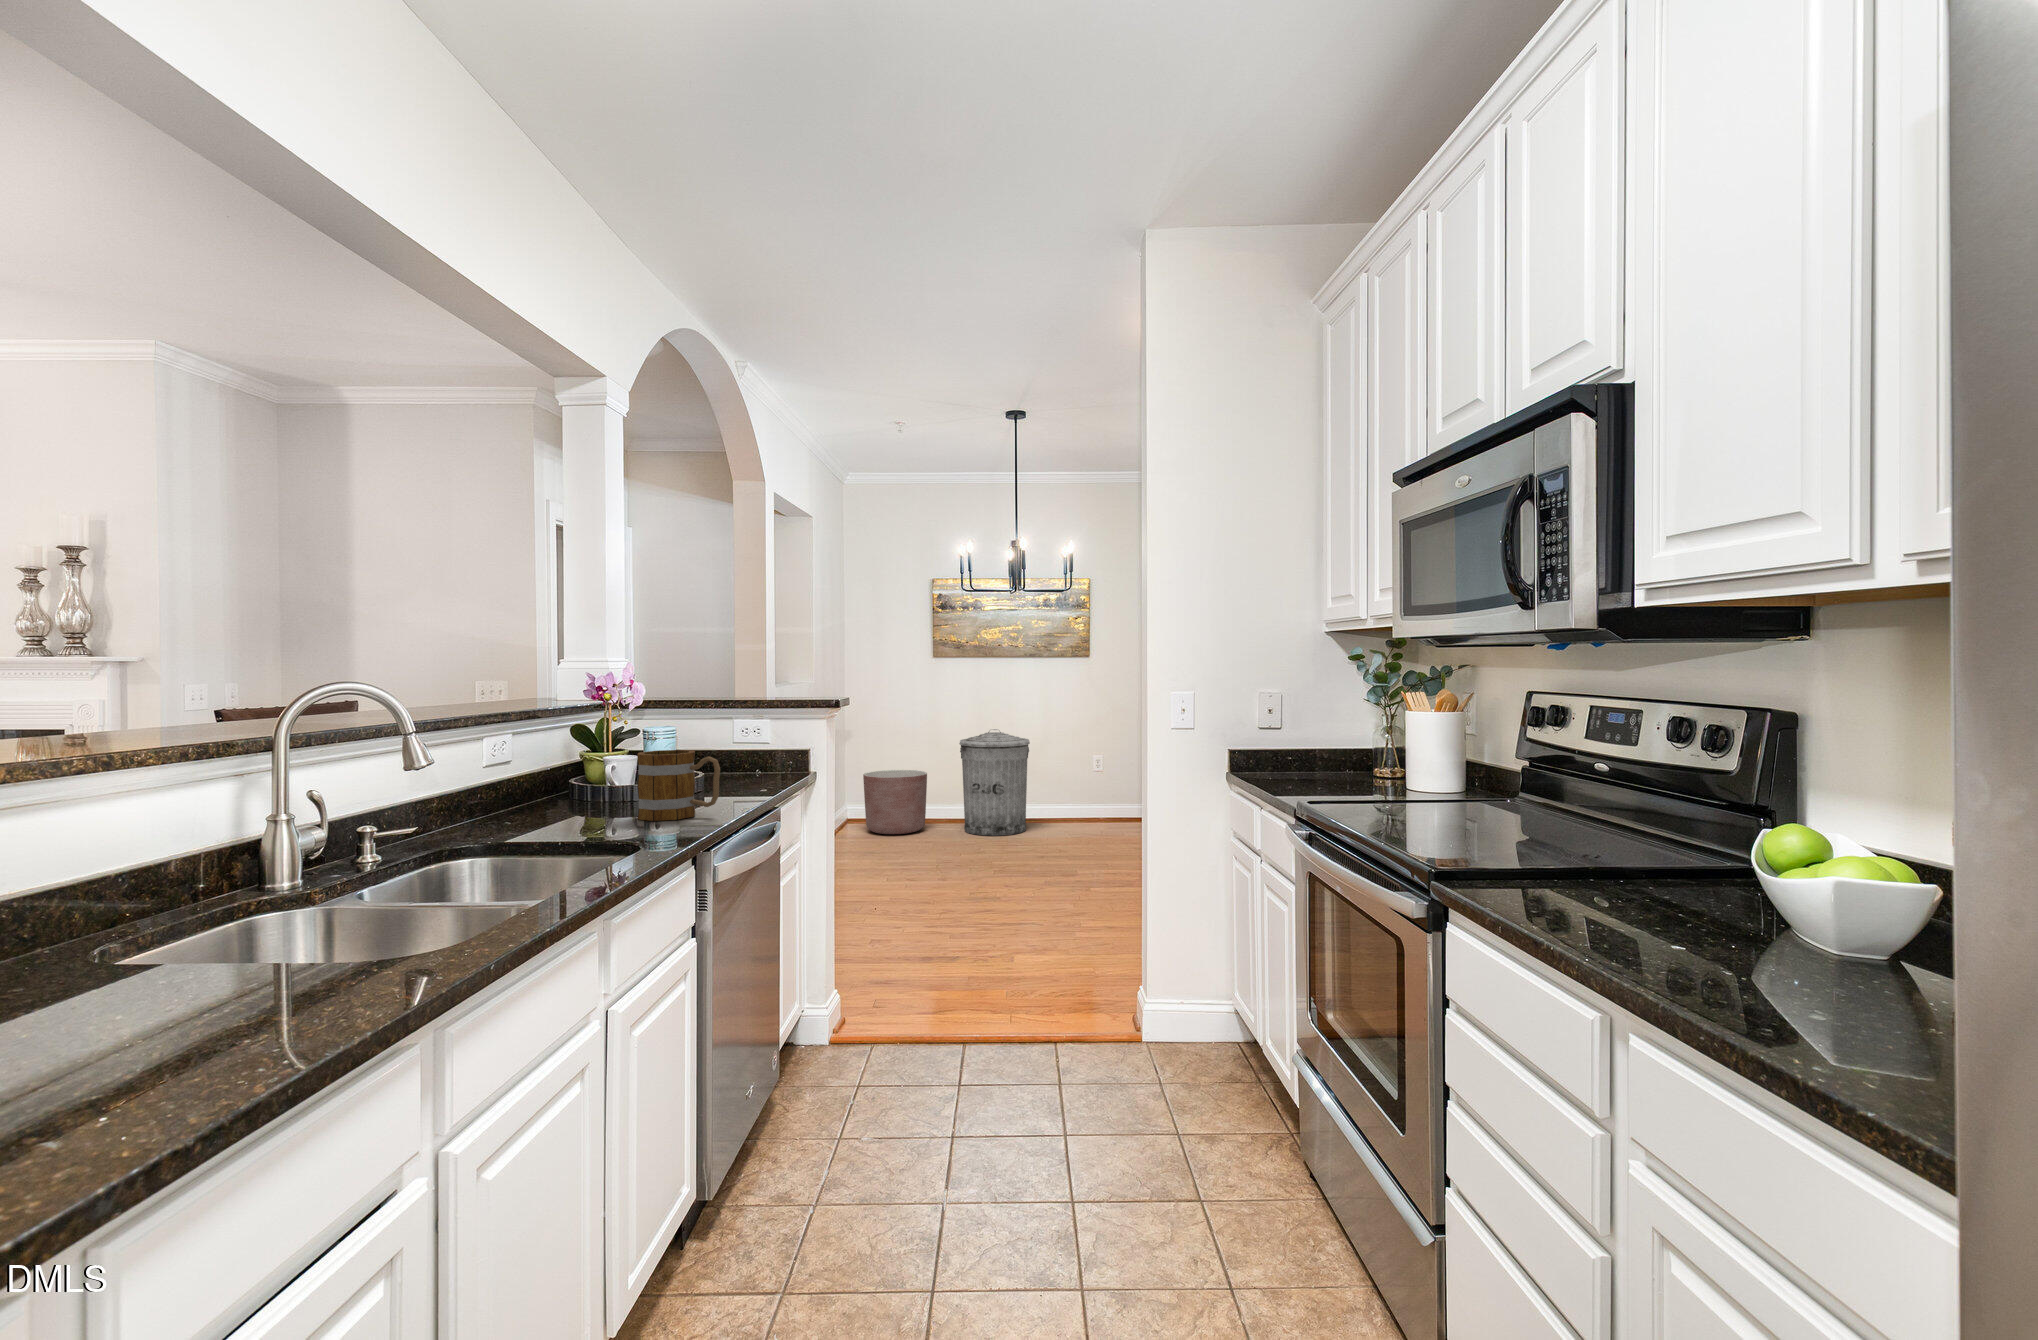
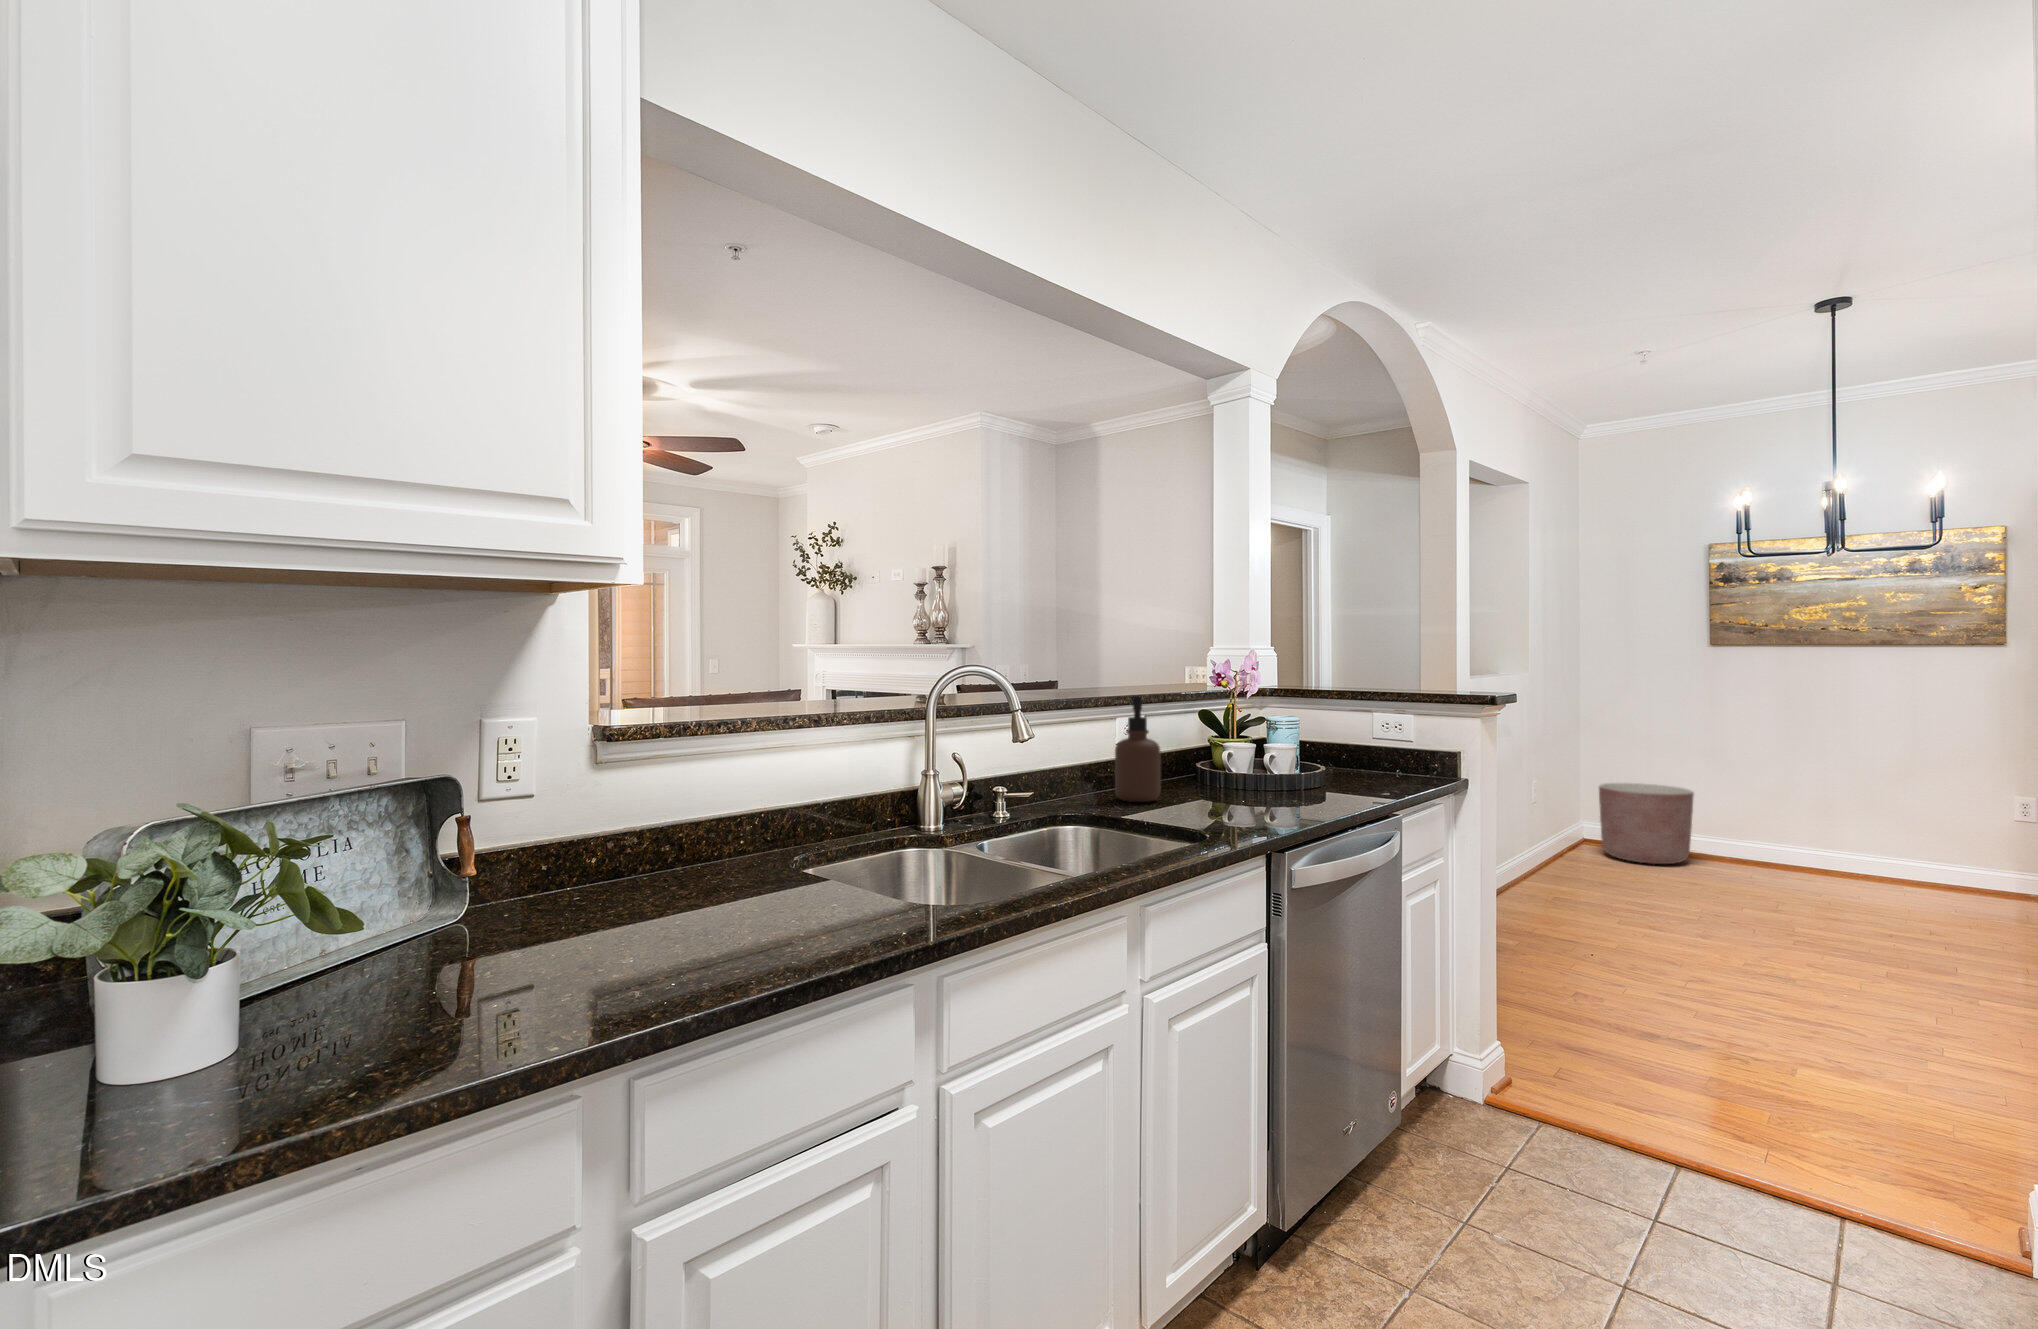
soap dispenser: none [494,712,549,827] -> present [1115,696,1161,802]
trash can: present [959,729,1030,836] -> none [1747,743,1875,890]
mug: present [637,750,720,821] -> none [1237,740,1320,814]

